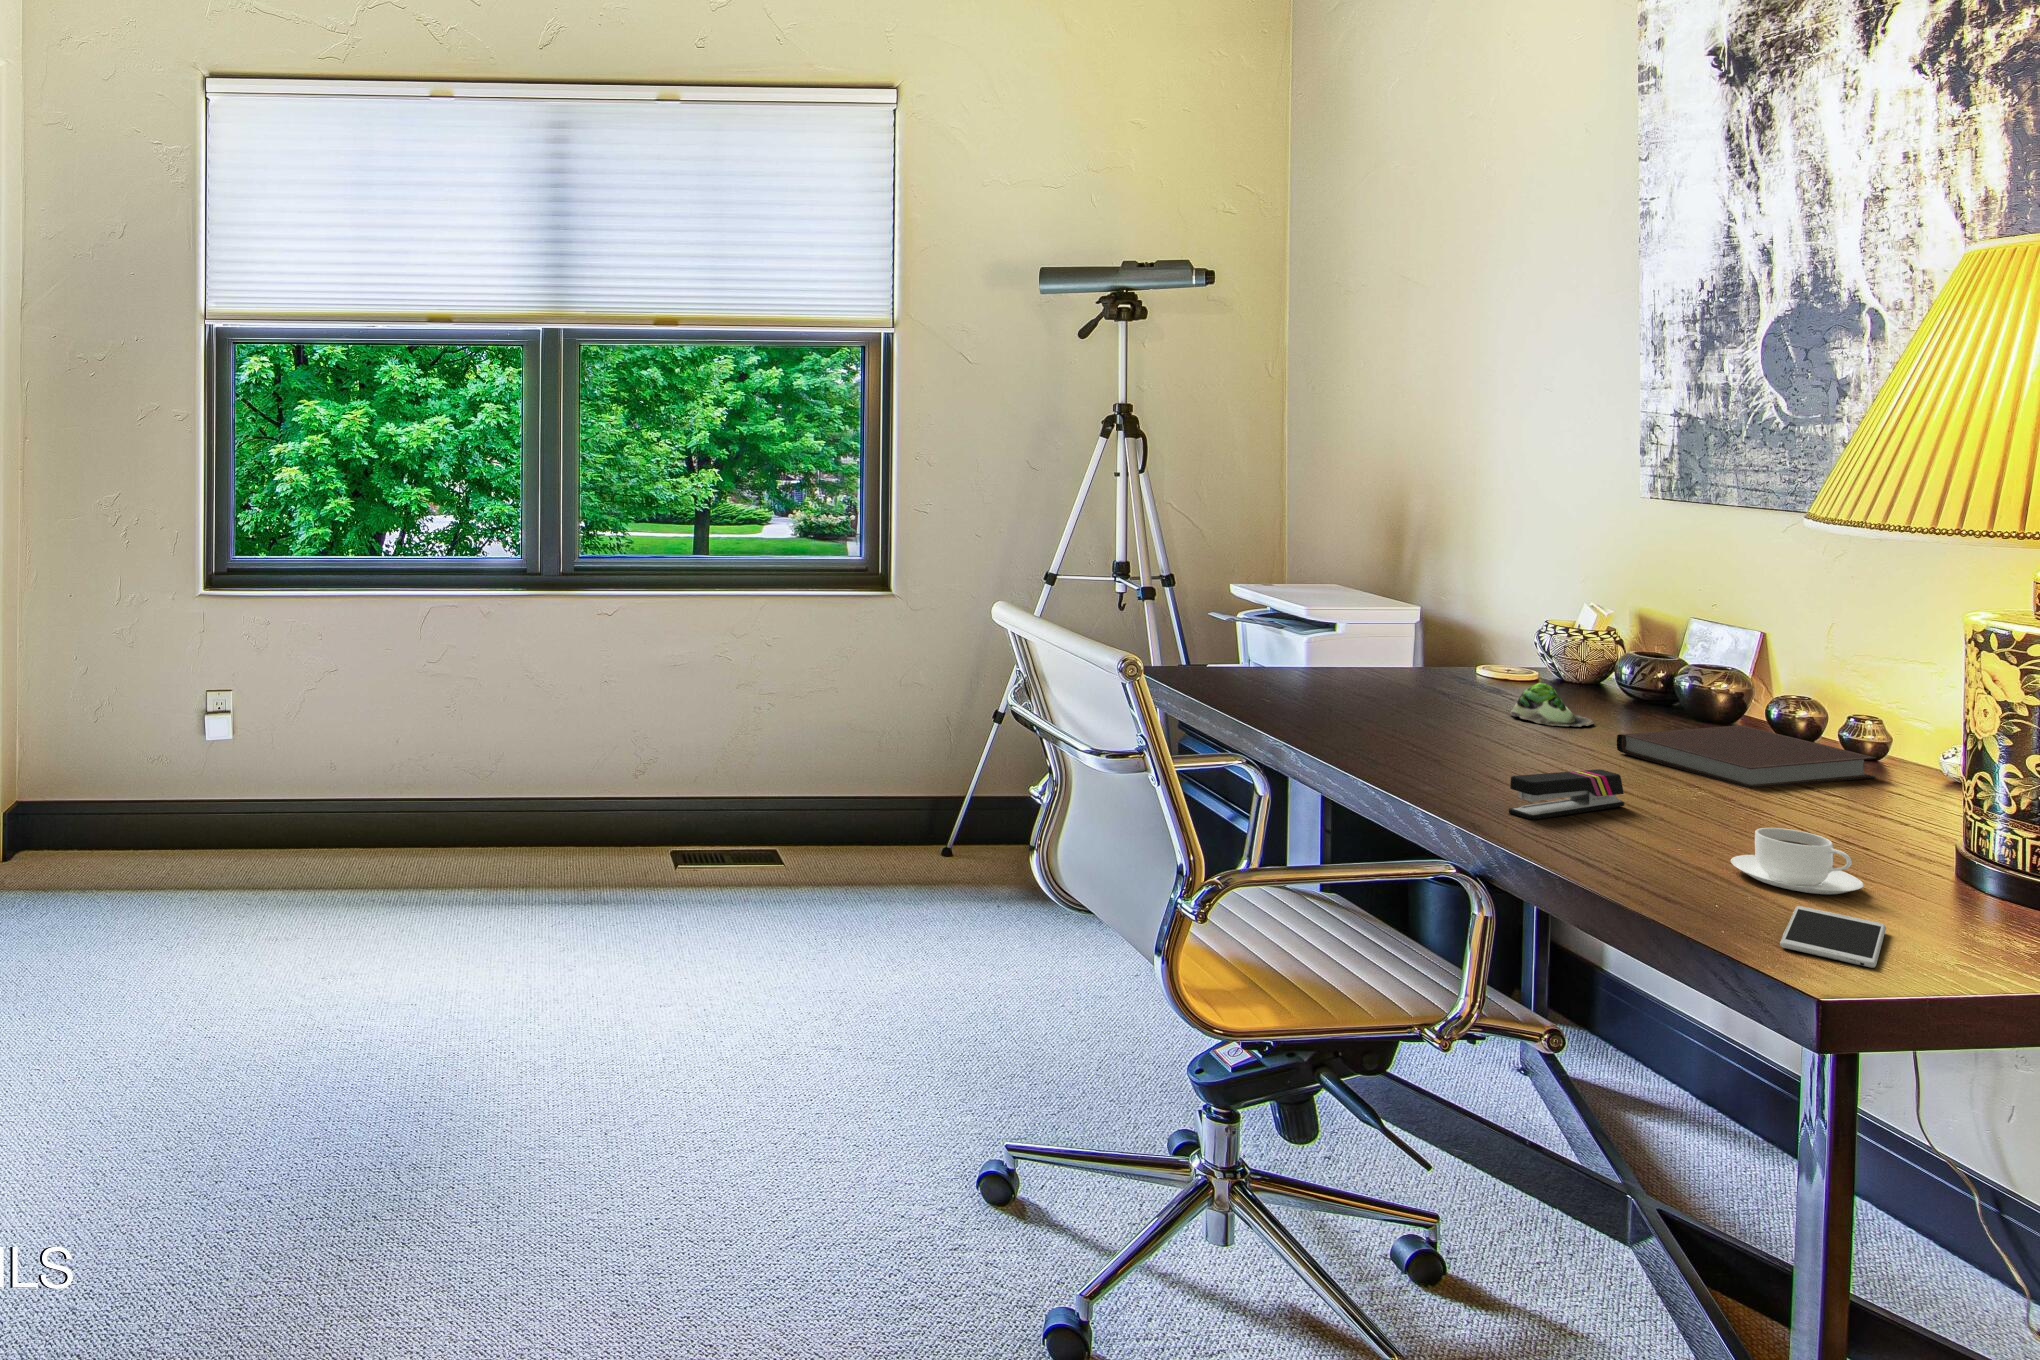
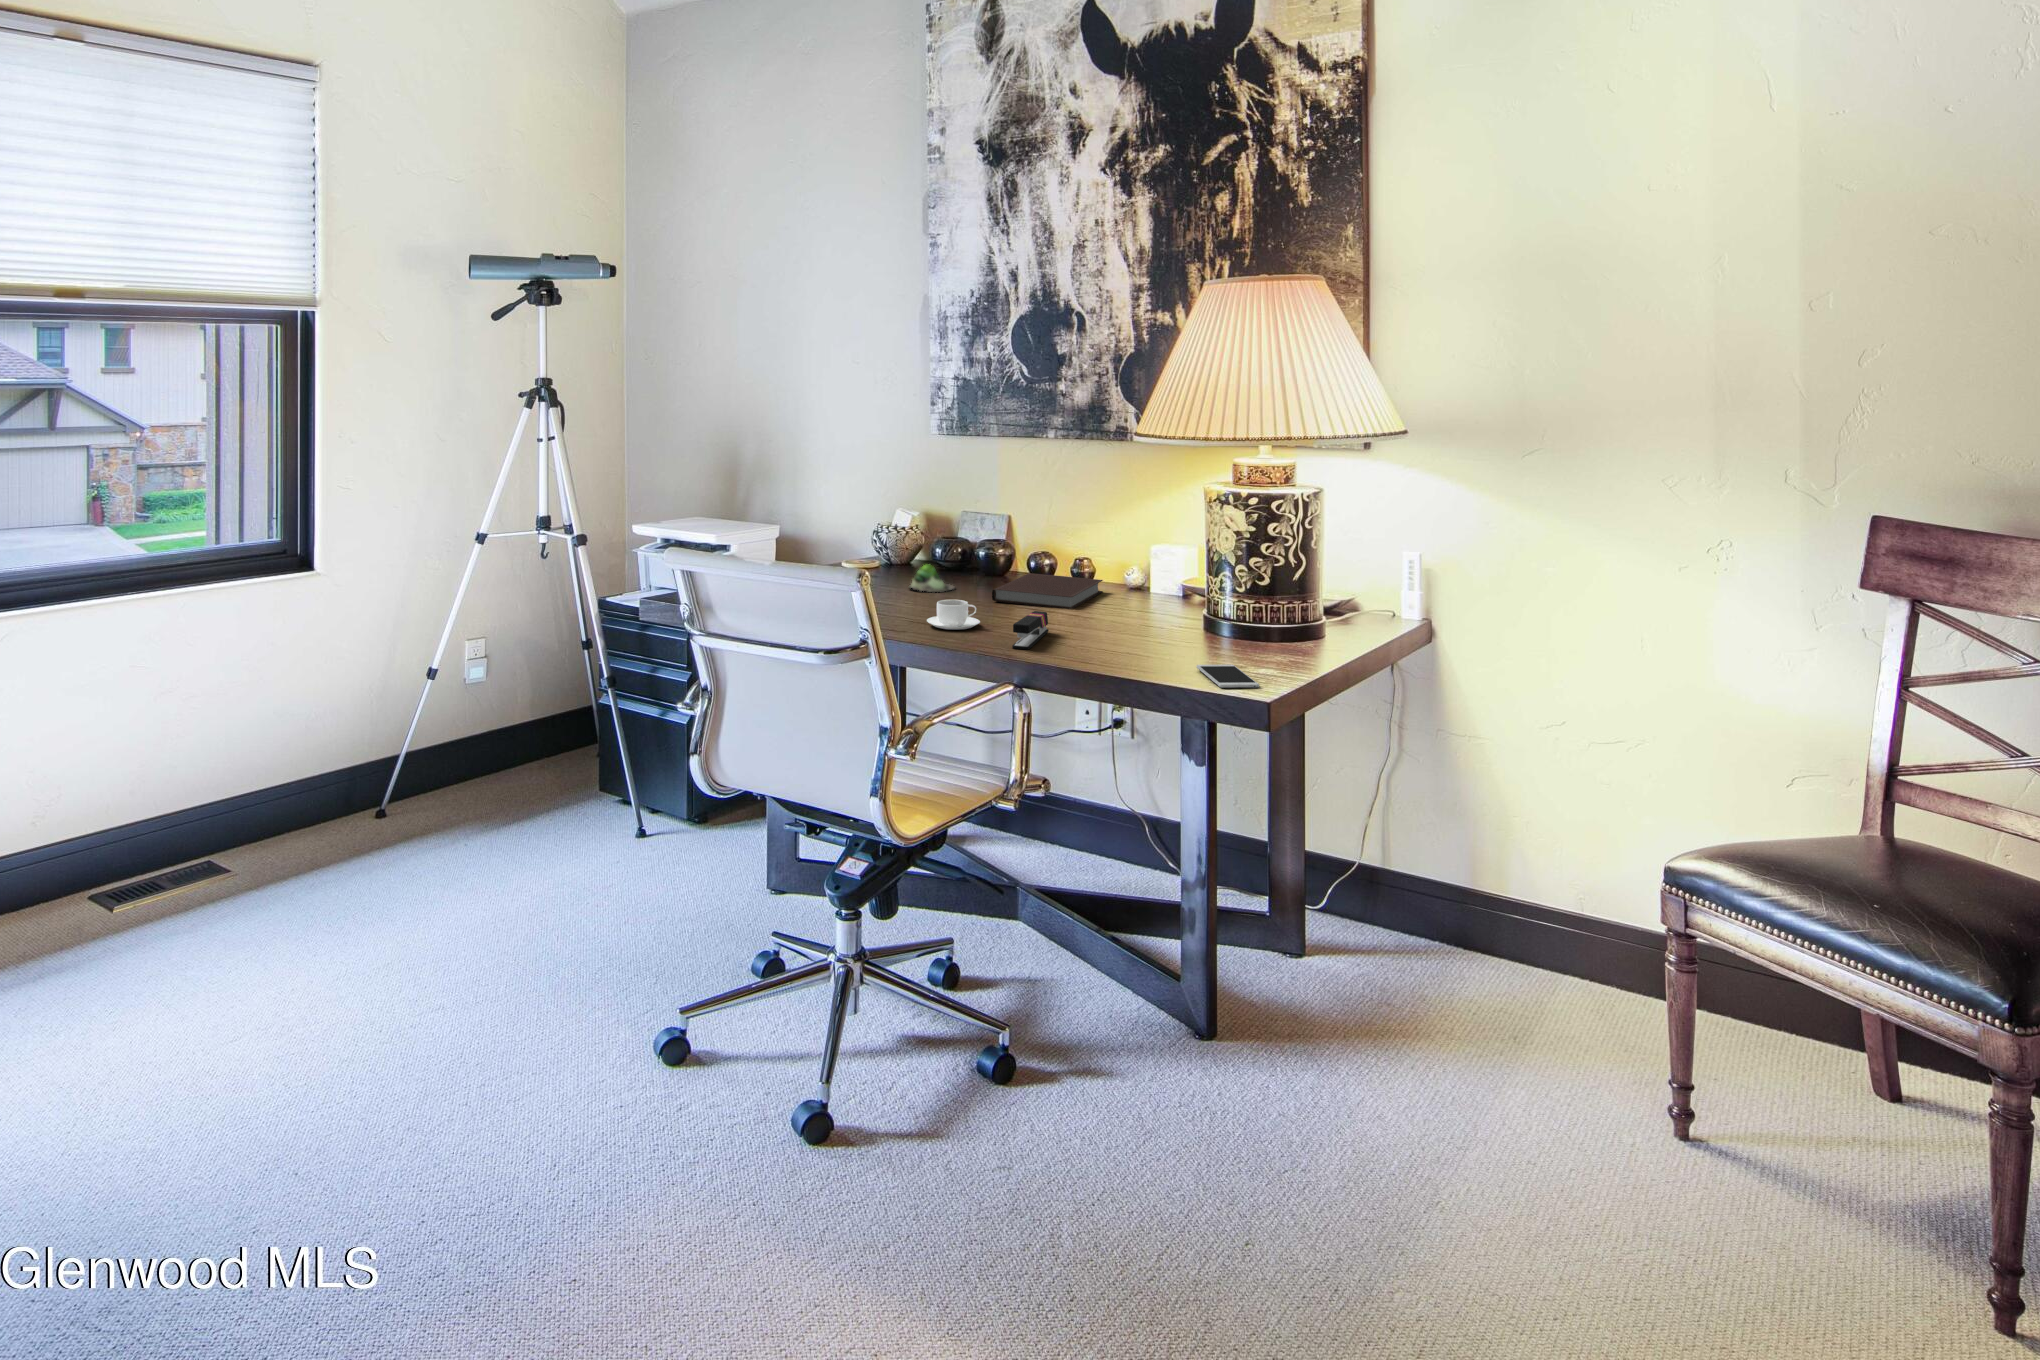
coffee cup: present [1731,828,1863,894] -> present [927,600,980,630]

